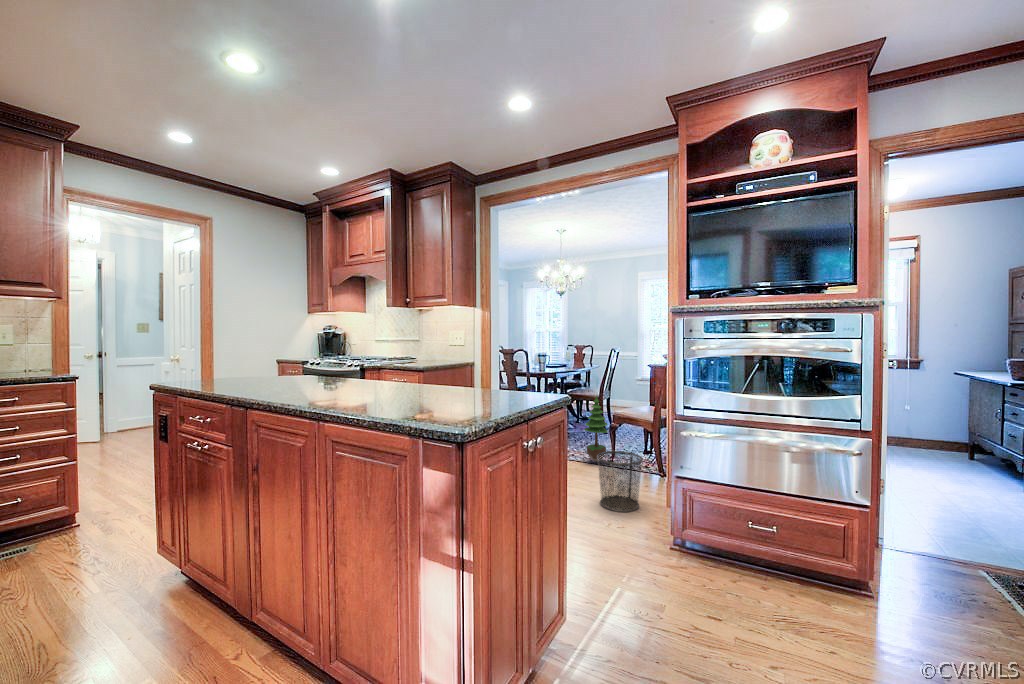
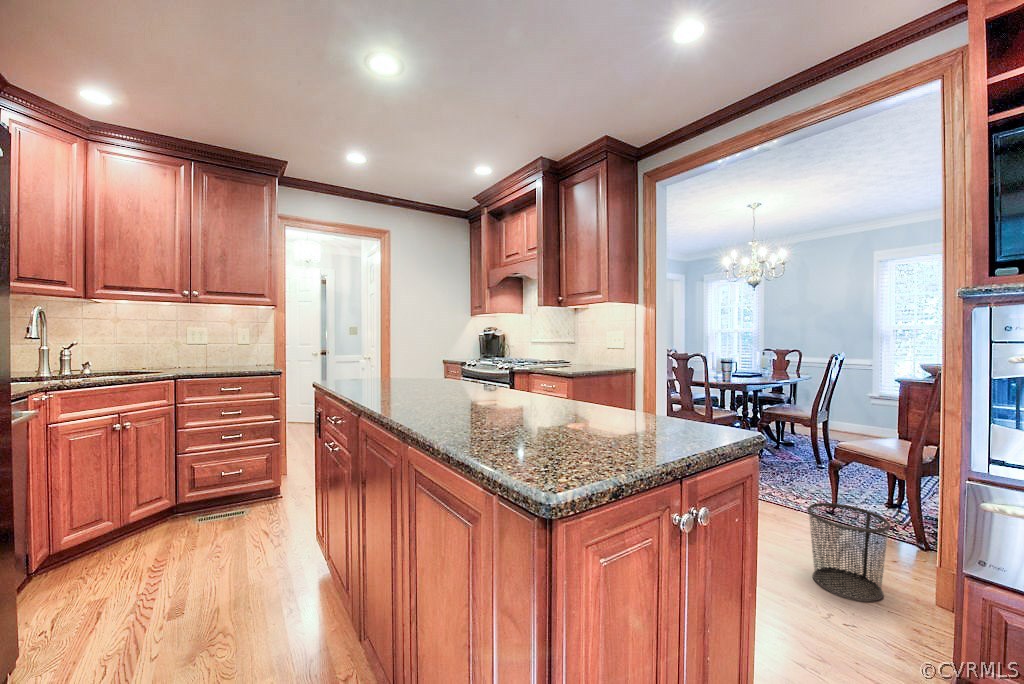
potted tree: present [584,397,608,463] -> none [787,419,826,510]

